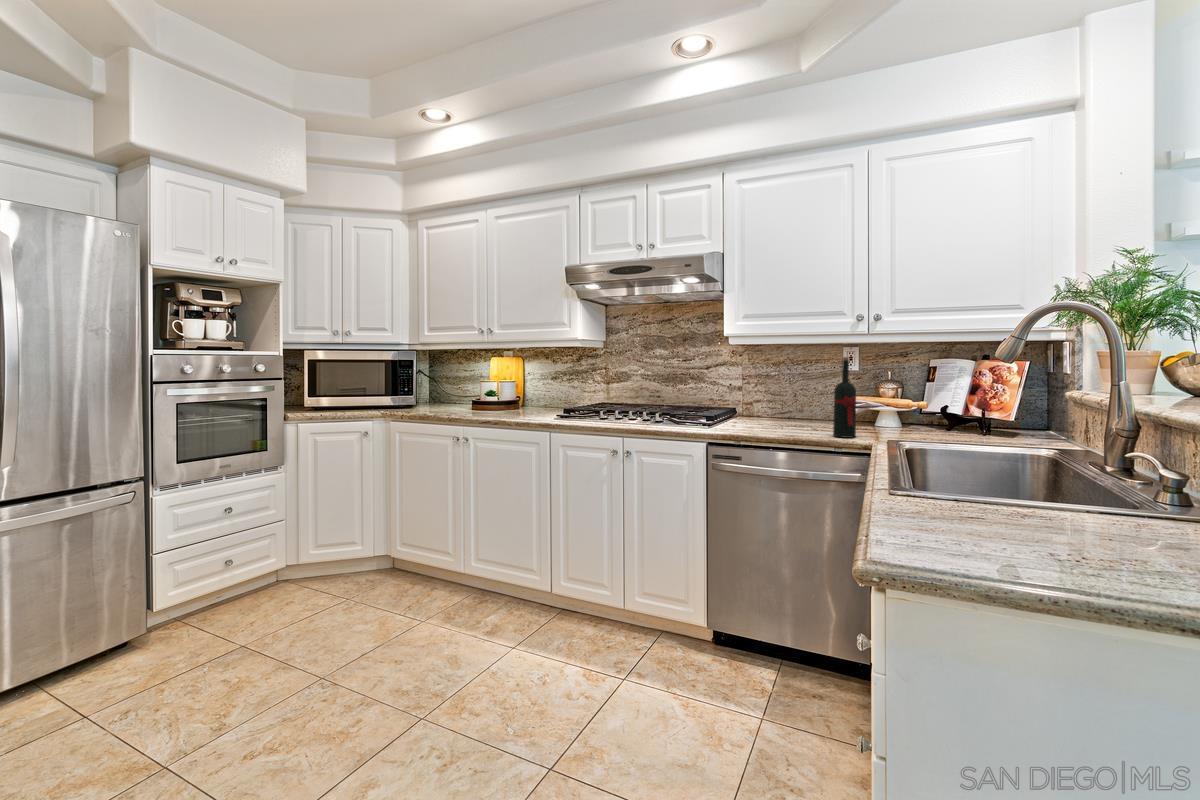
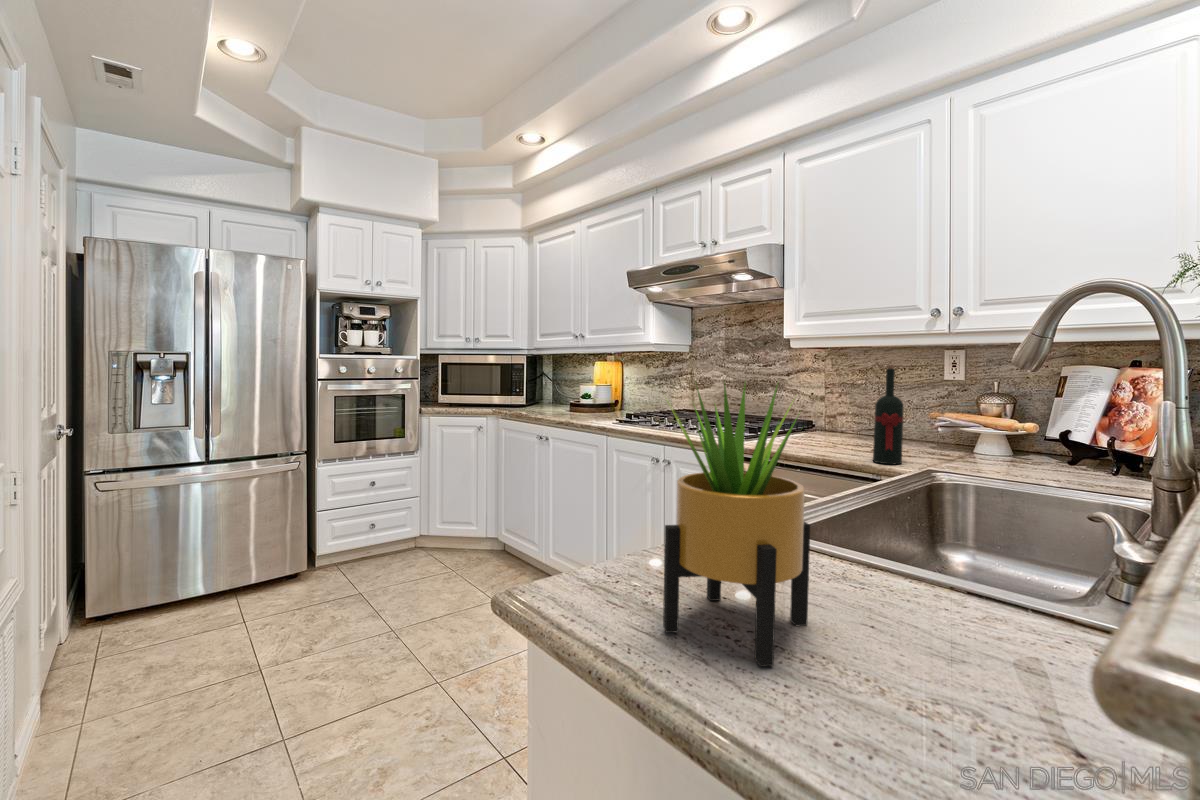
potted plant: none [941,355,1082,558] -> present [663,385,810,666]

